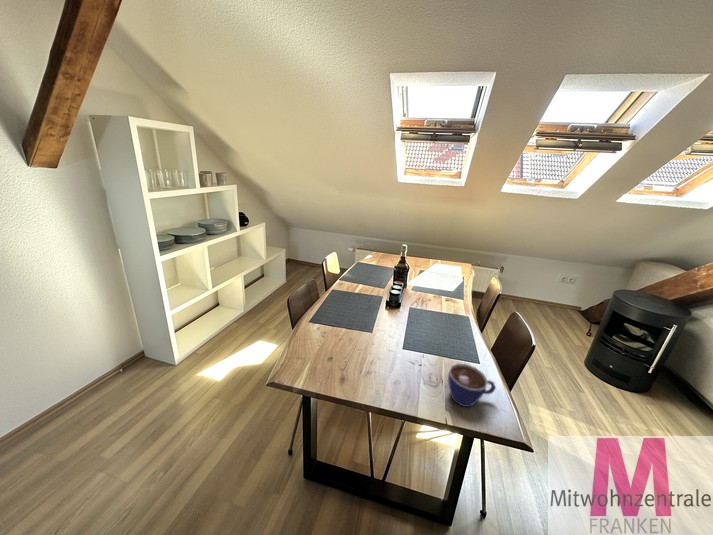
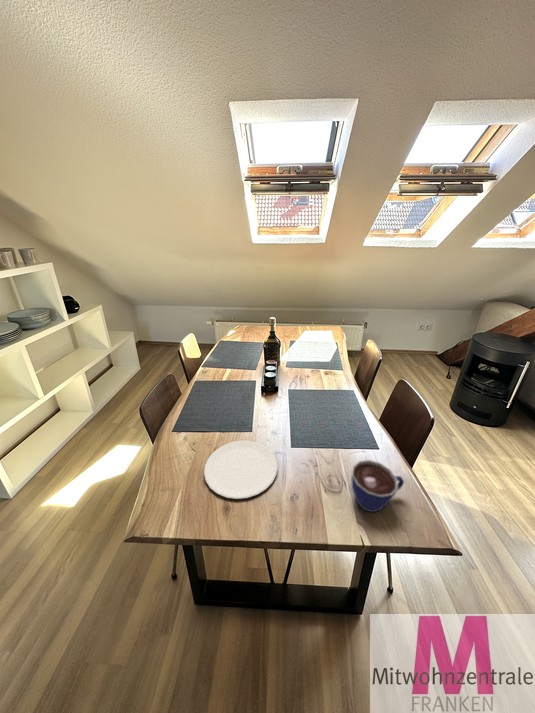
plate: none [330,337,389,376] -> present [204,441,278,499]

